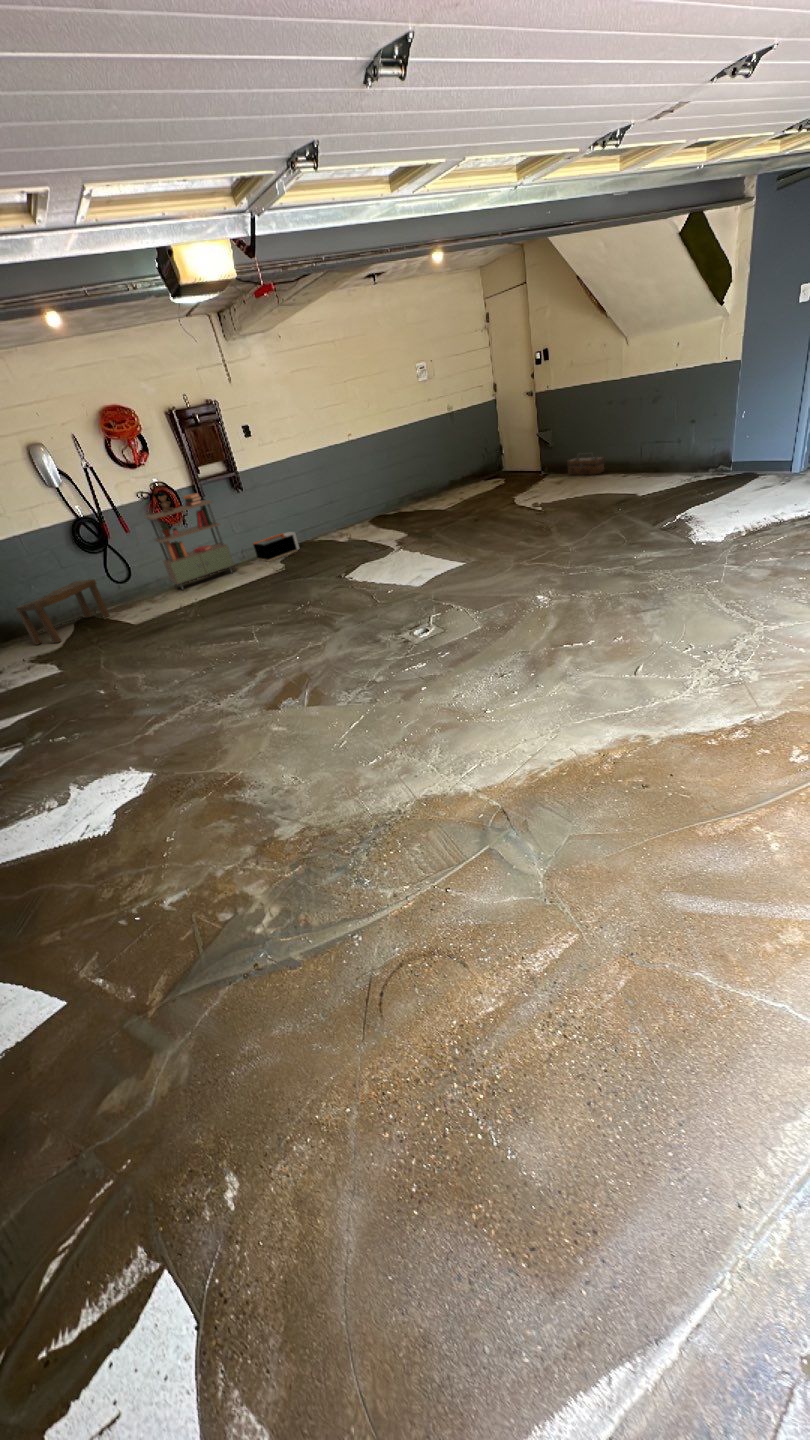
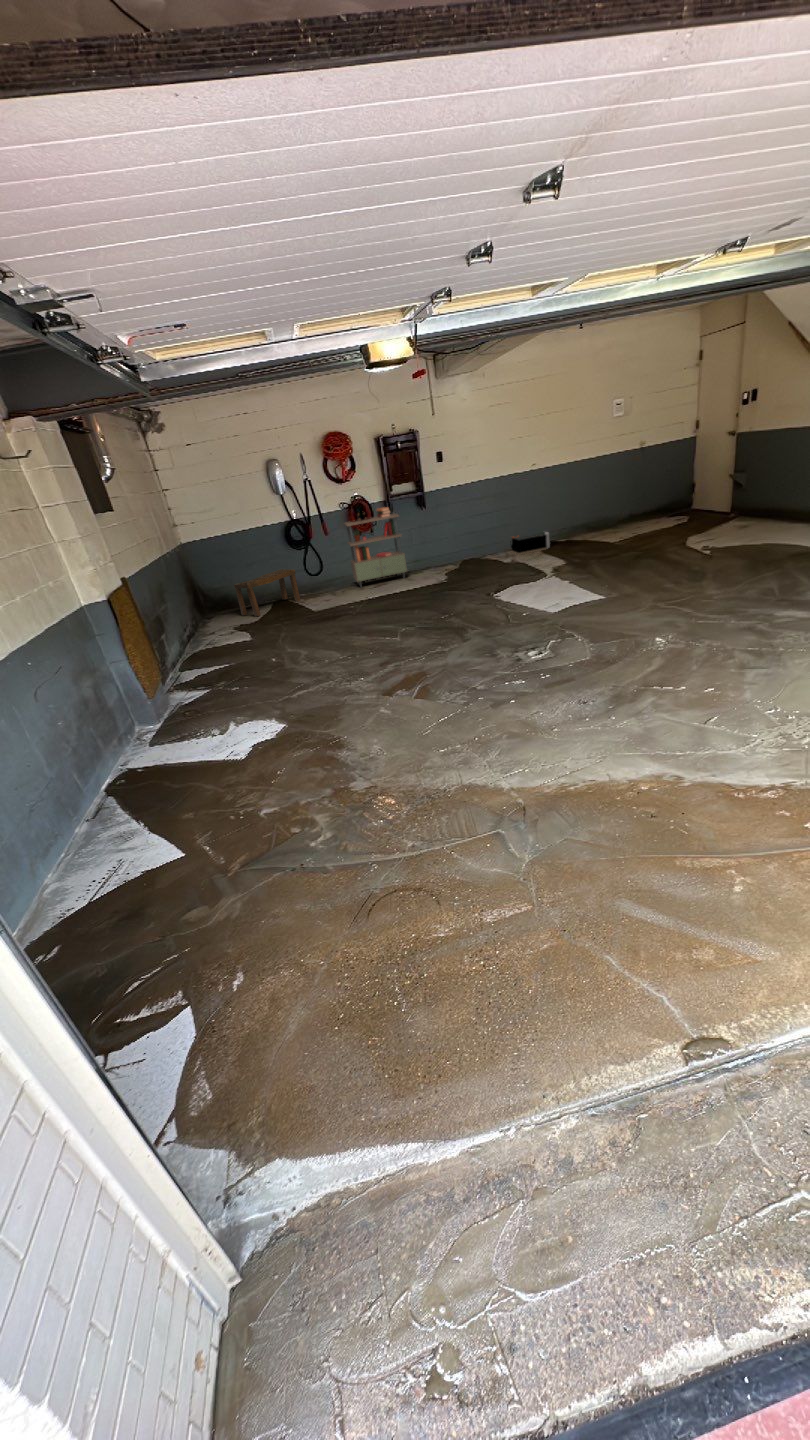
toolbox: present [567,457,605,475] -> none [755,499,799,523]
storage bin: present [253,532,299,562] -> present [510,532,550,554]

